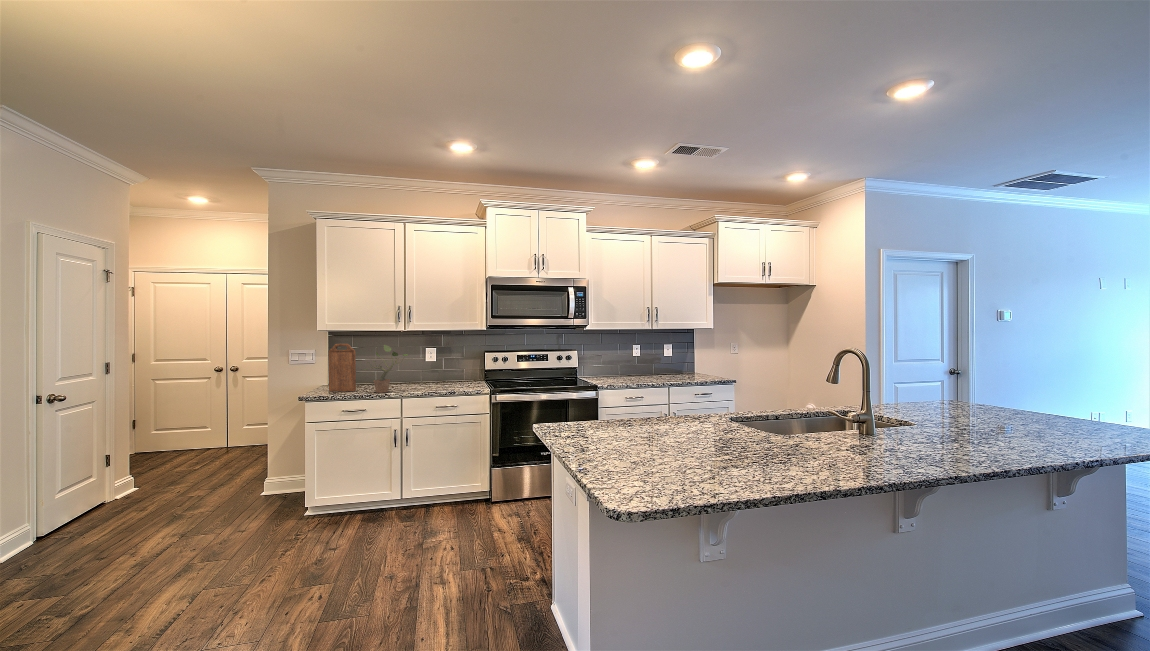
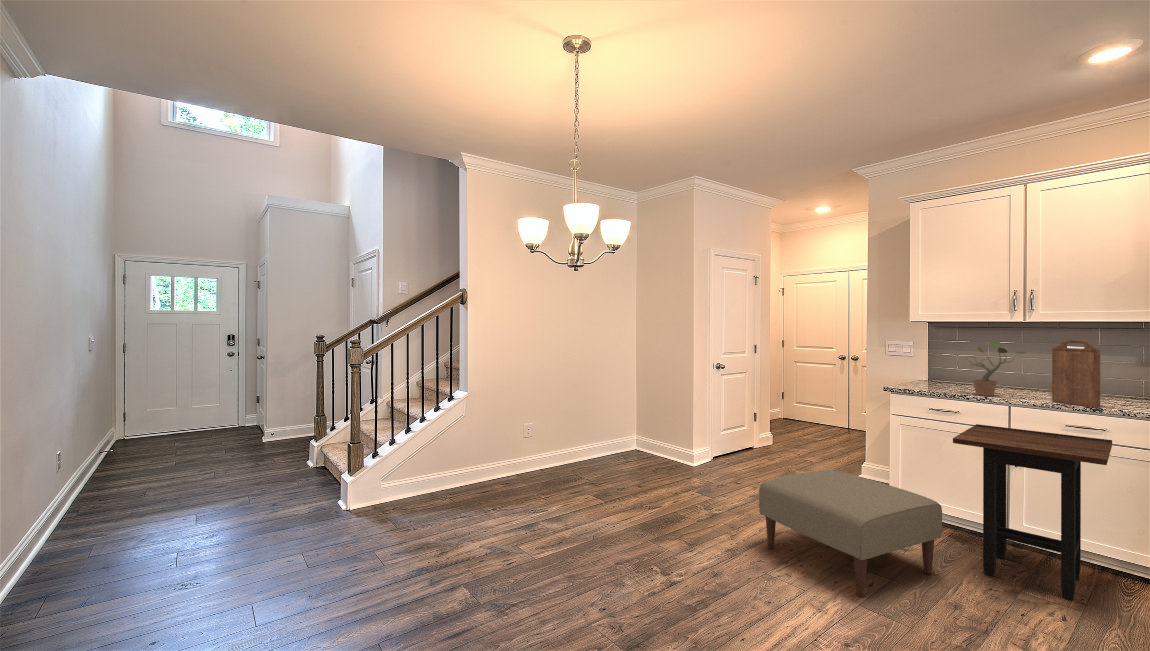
cutting board: present [328,344,356,391] -> present [1052,340,1100,408]
side table: none [375,412,469,541] -> present [953,424,1112,600]
ottoman: none [175,492,370,619] -> present [759,470,942,597]

